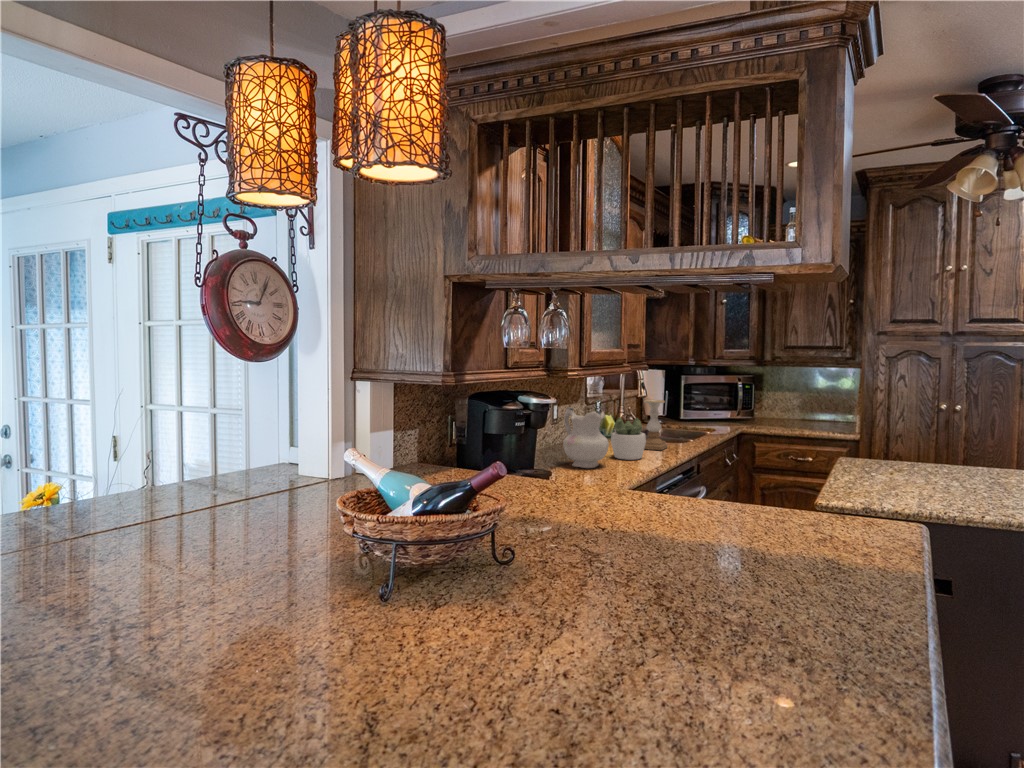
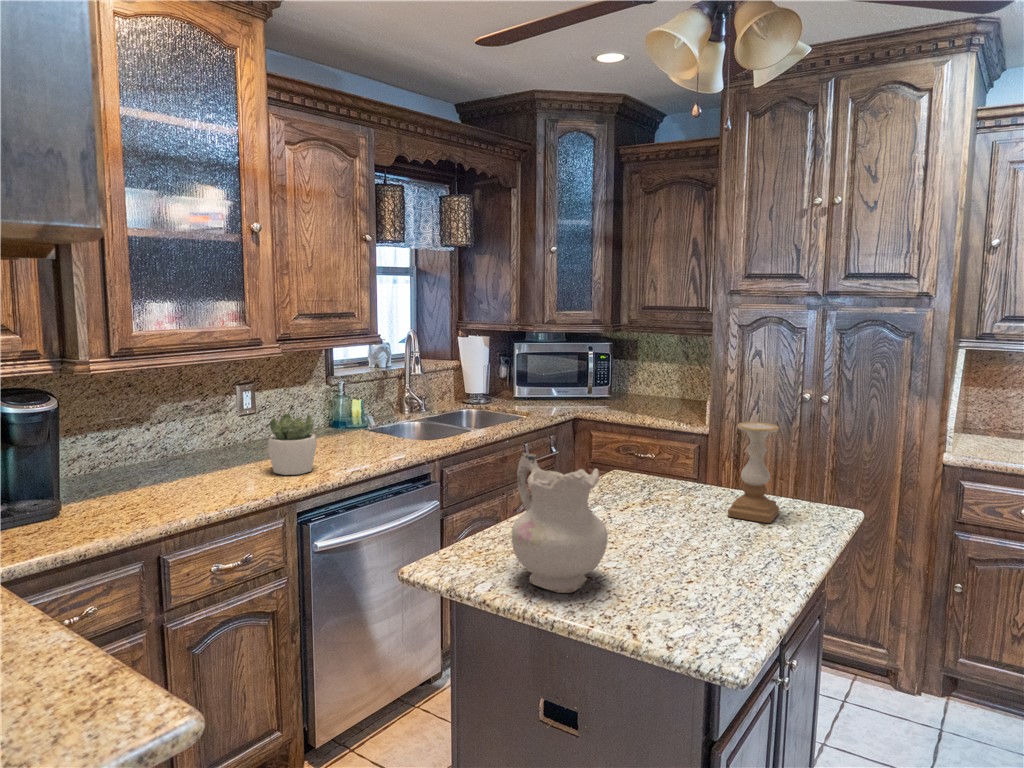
candle holder: present [644,400,667,450] -> present [728,422,779,523]
ceramic pitcher: present [563,407,609,468] -> present [511,453,608,593]

